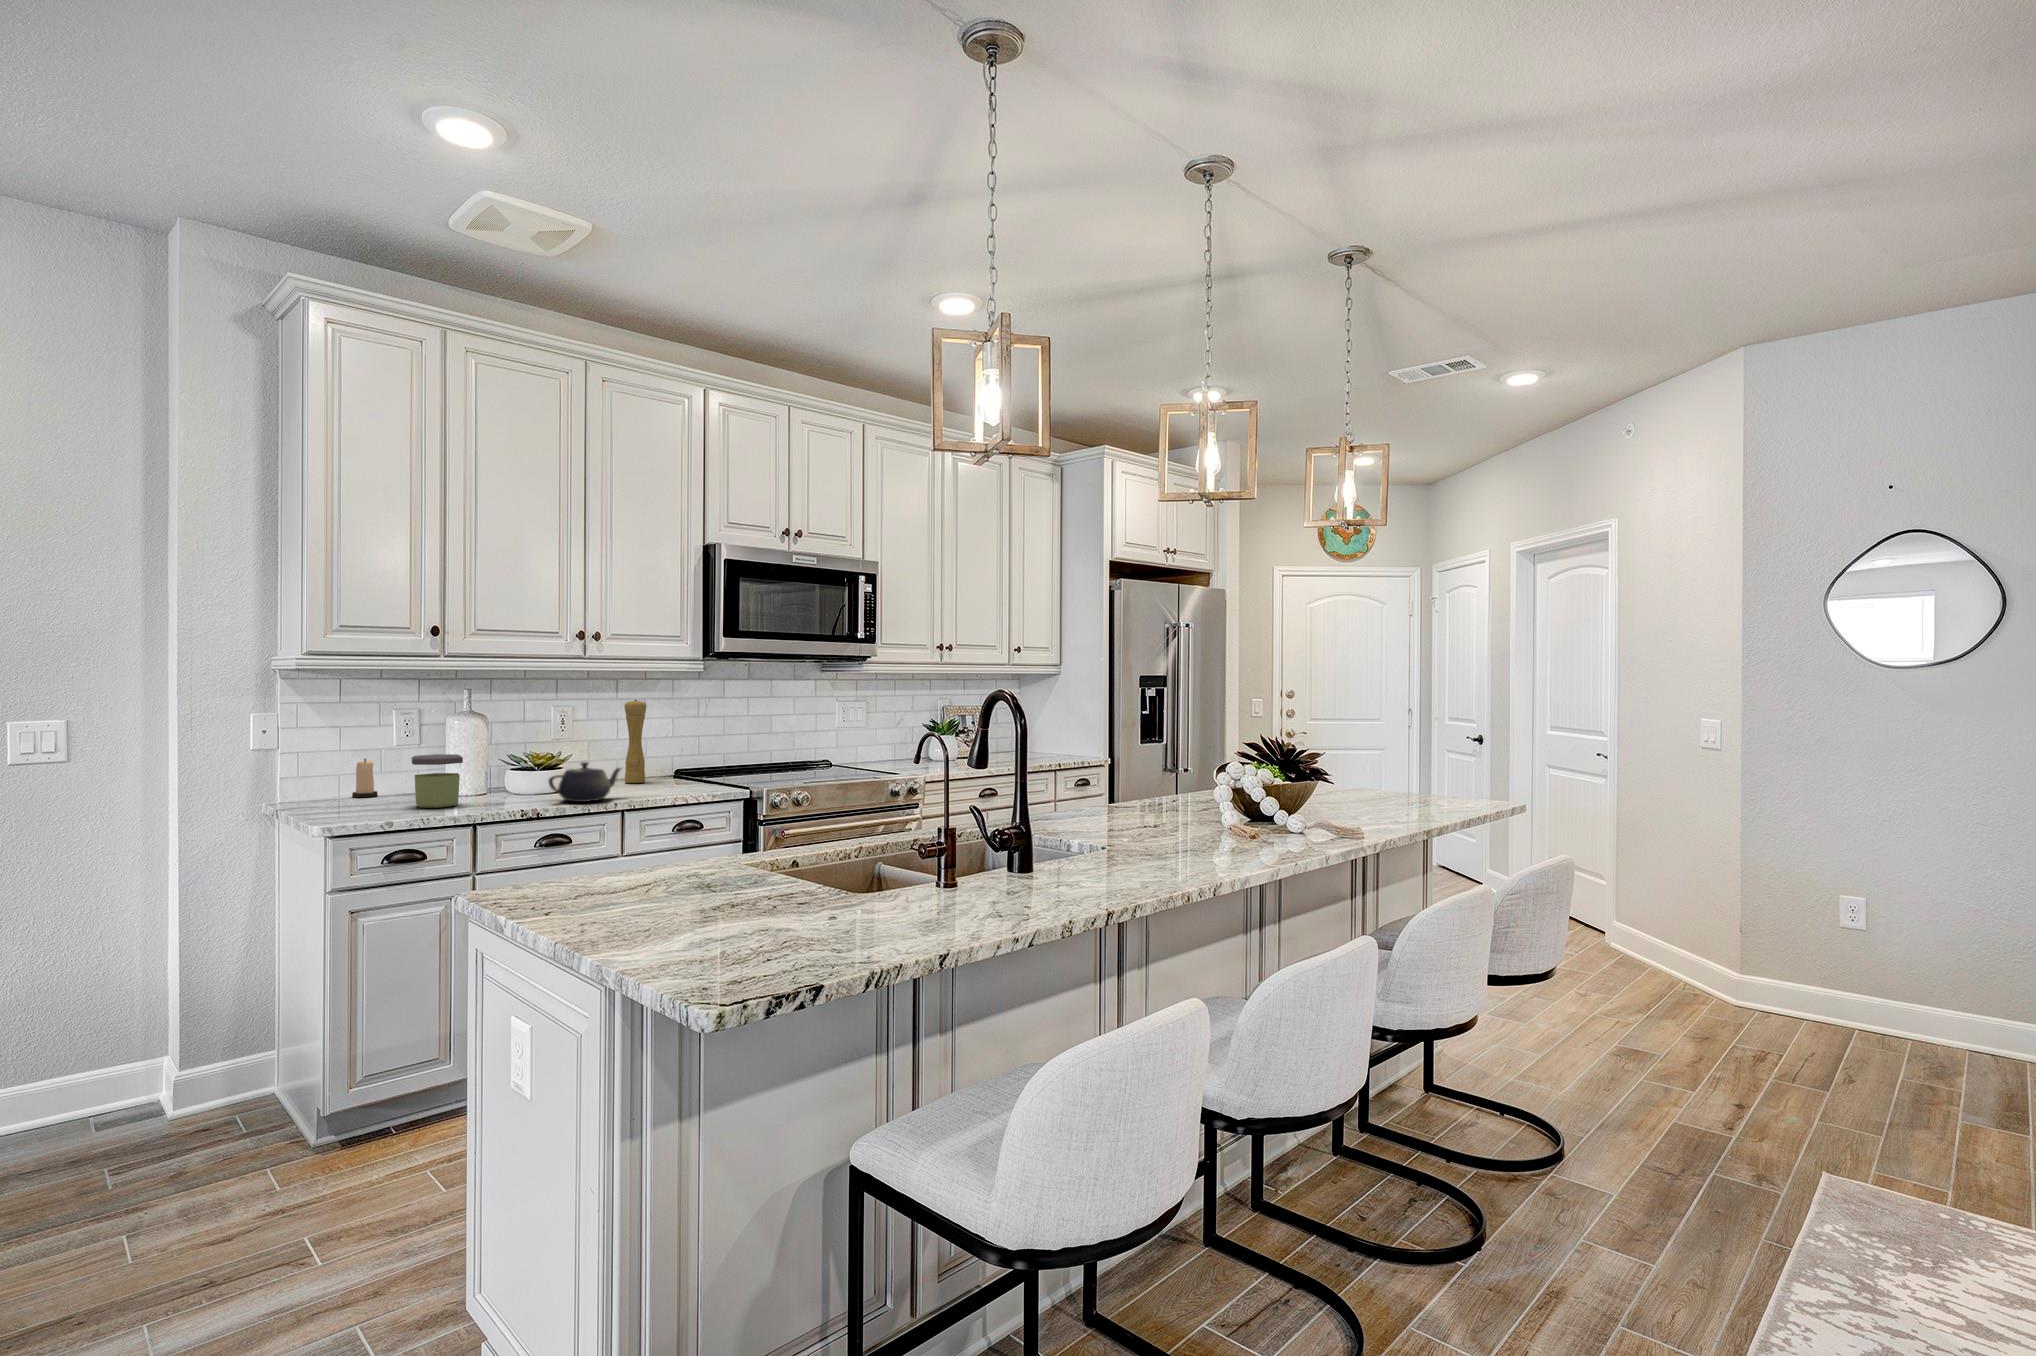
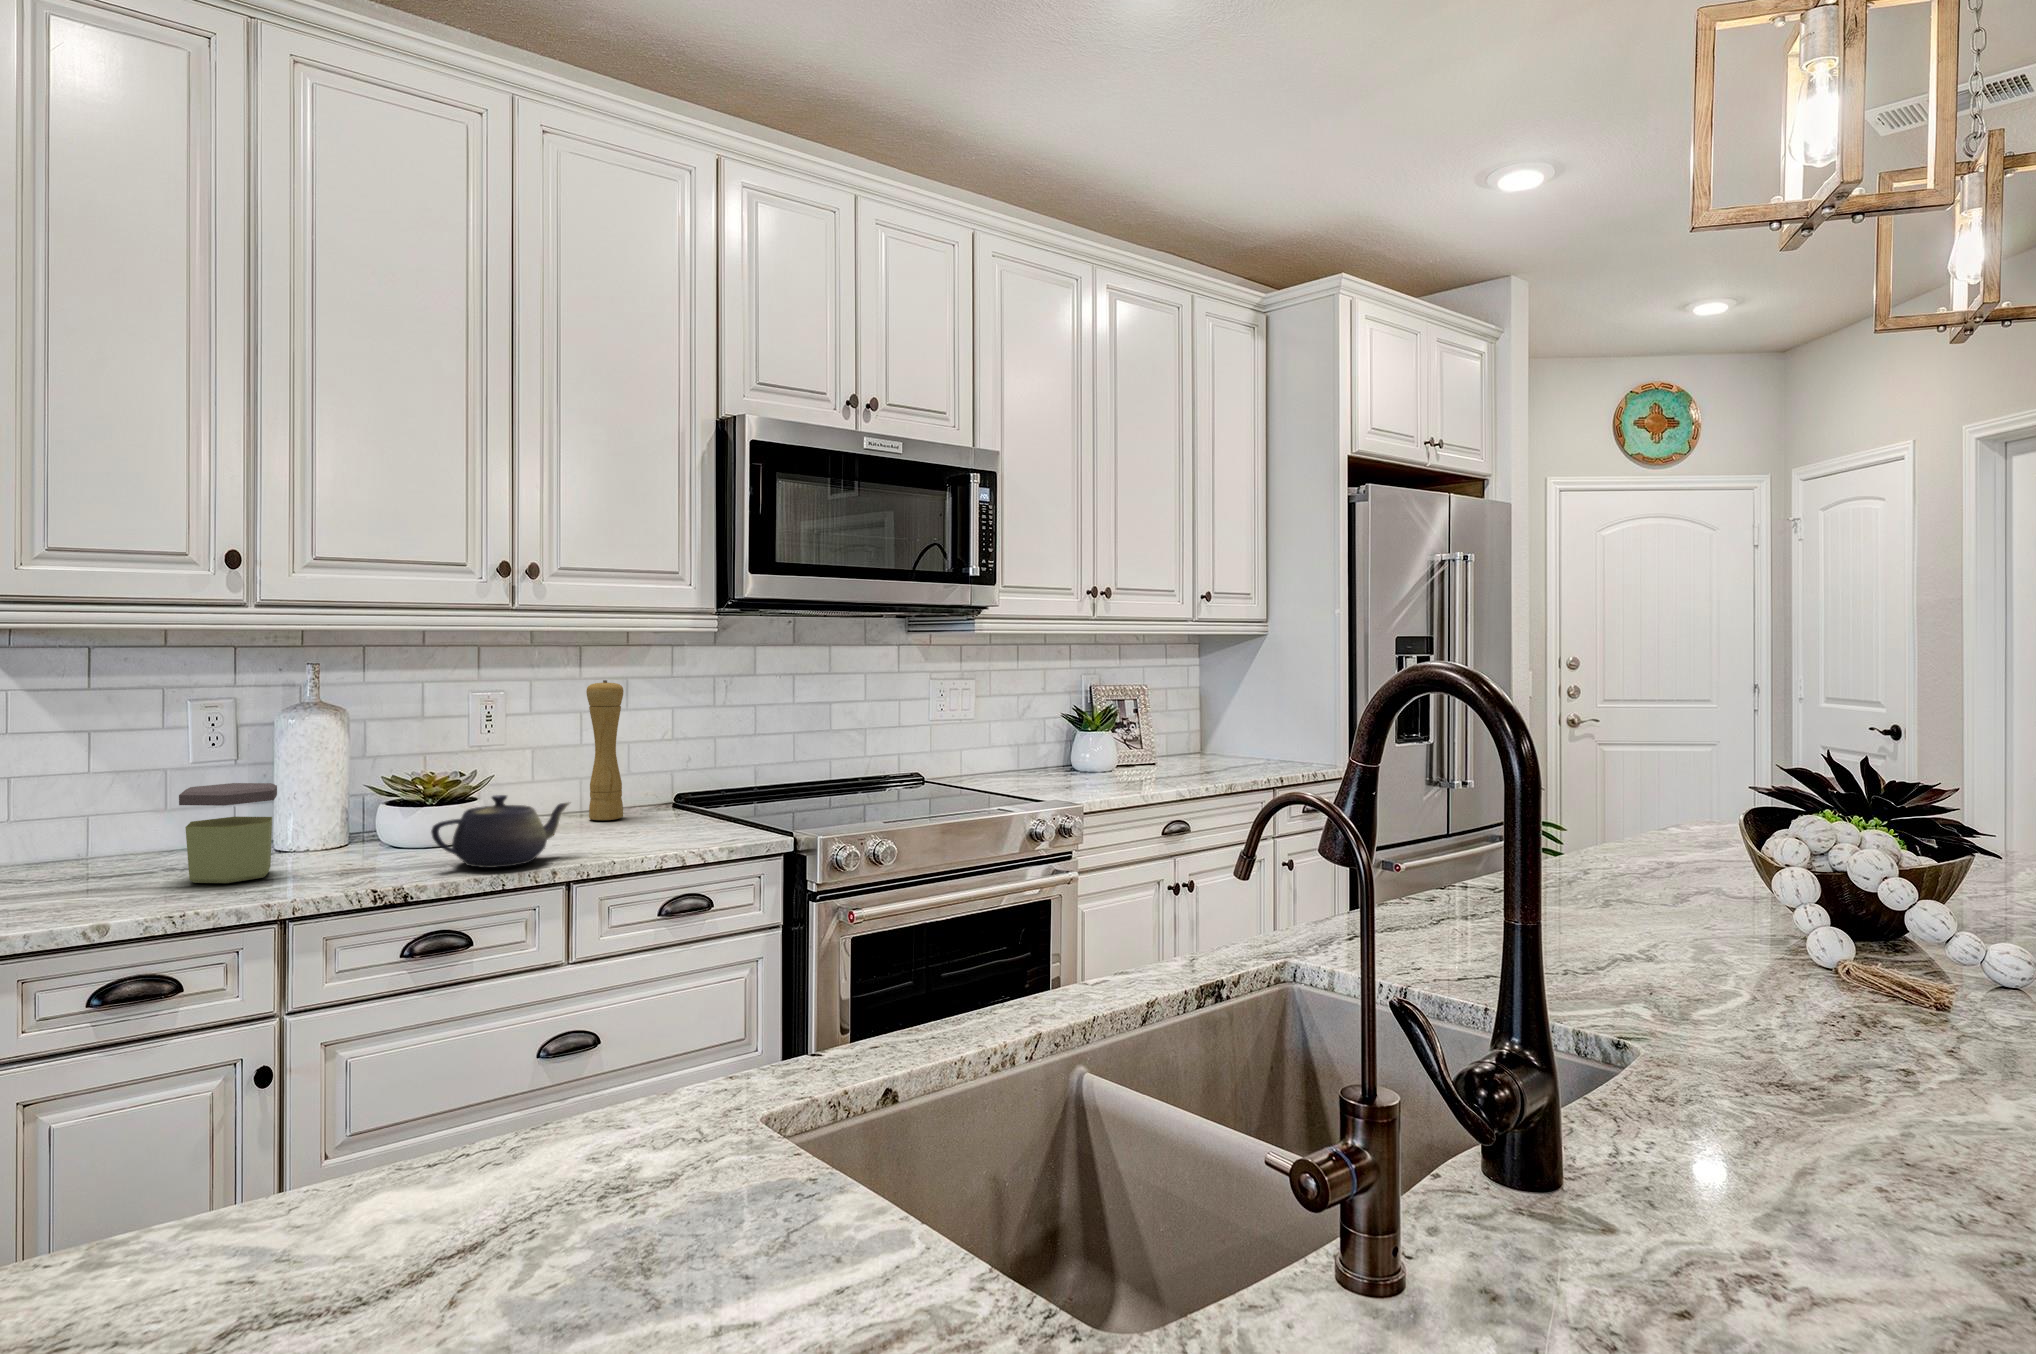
candle: present [352,759,377,797] -> none [106,786,155,855]

